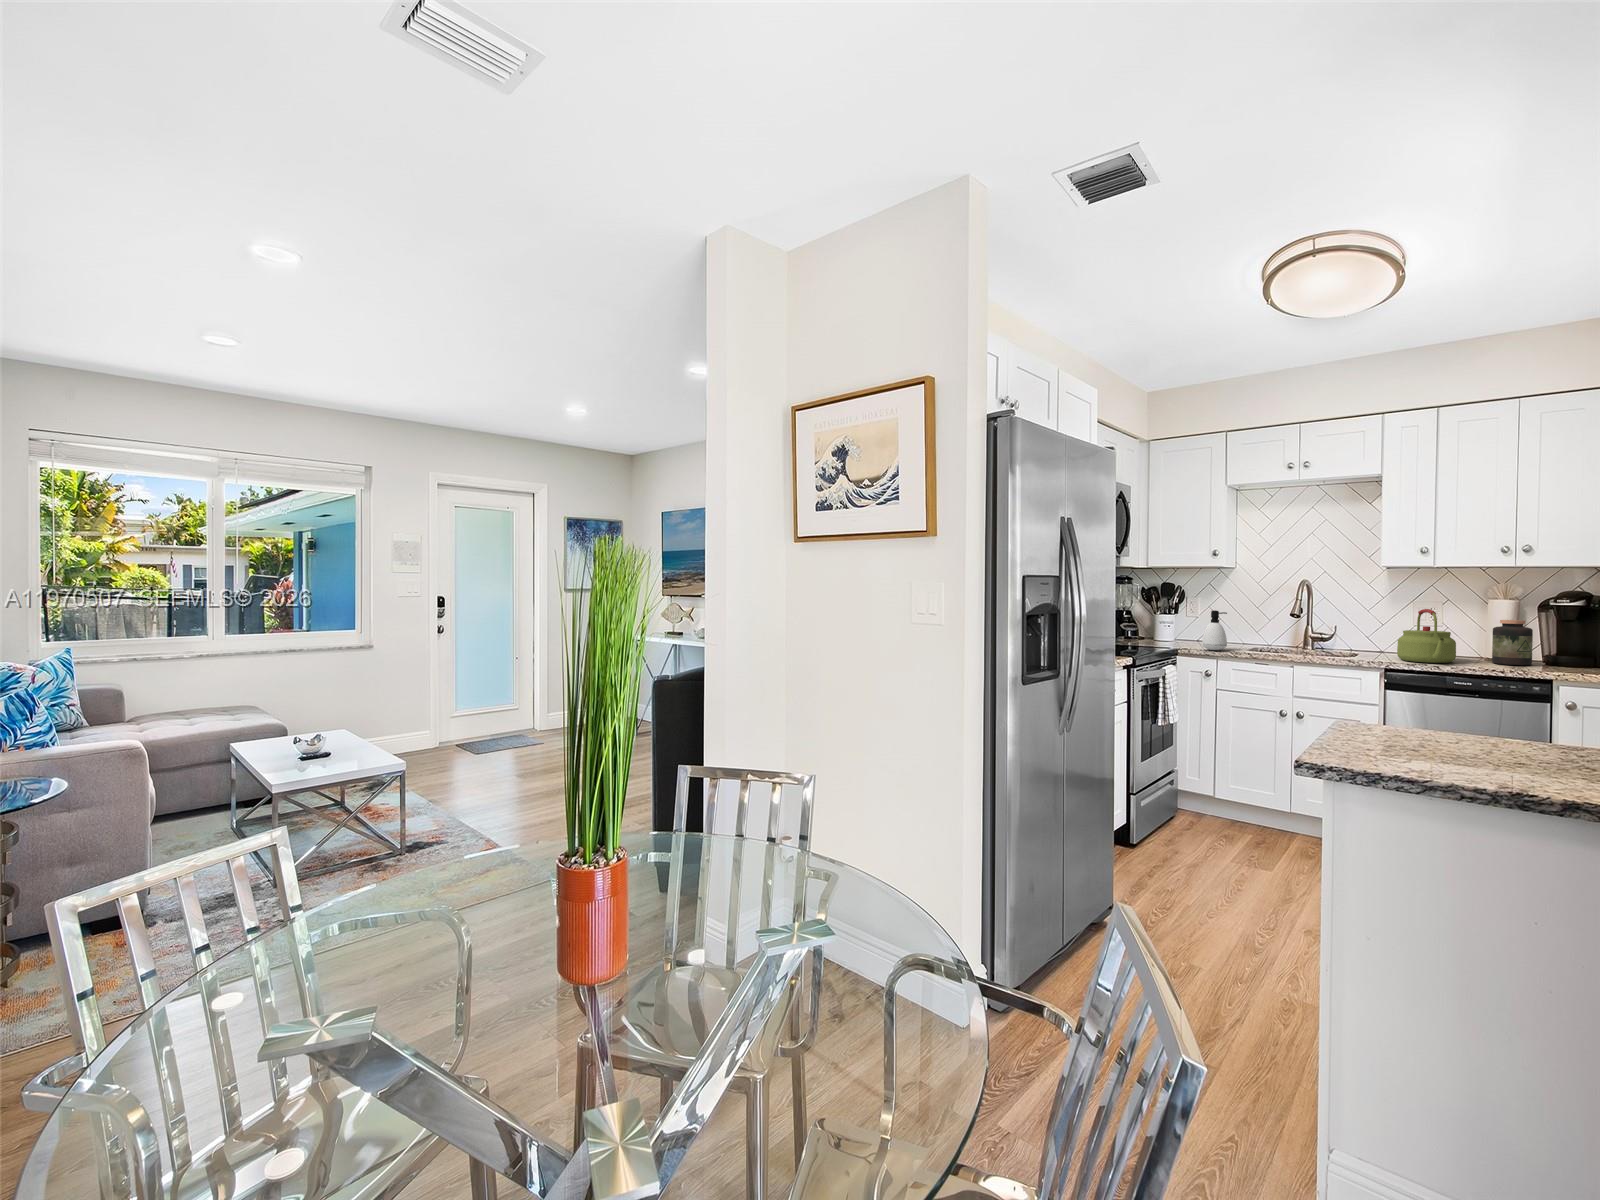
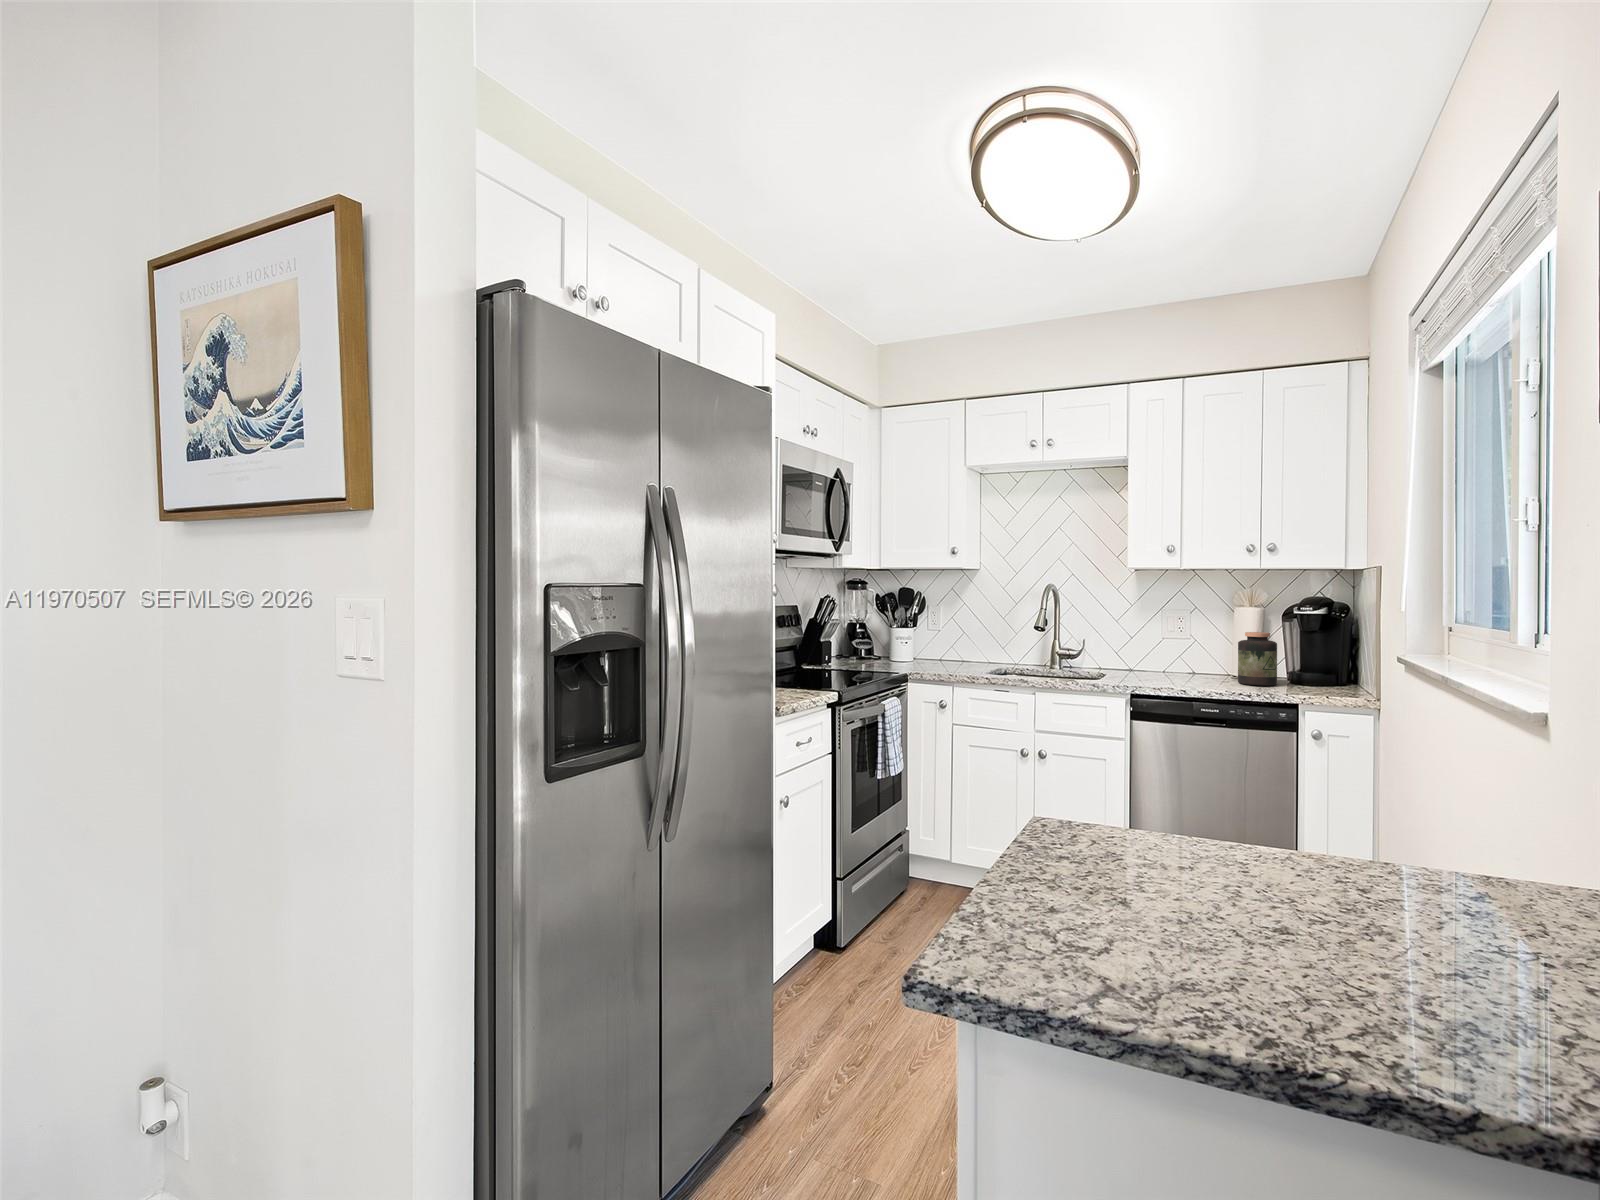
kettle: present [1397,609,1456,663] -> none [1143,620,1203,685]
soap dispenser: present [1202,610,1227,650] -> none [938,624,964,673]

